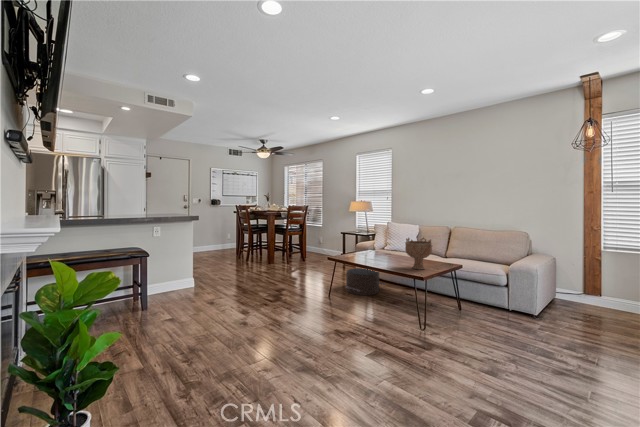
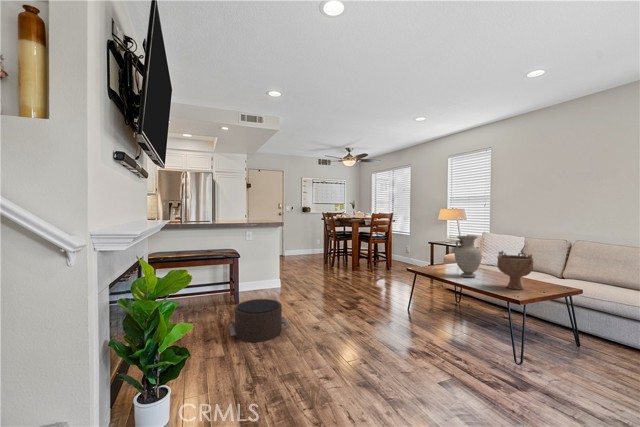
vase: none [370,225,392,262] -> present [454,235,482,277]
pouf: present [345,268,385,295] -> present [229,299,290,342]

